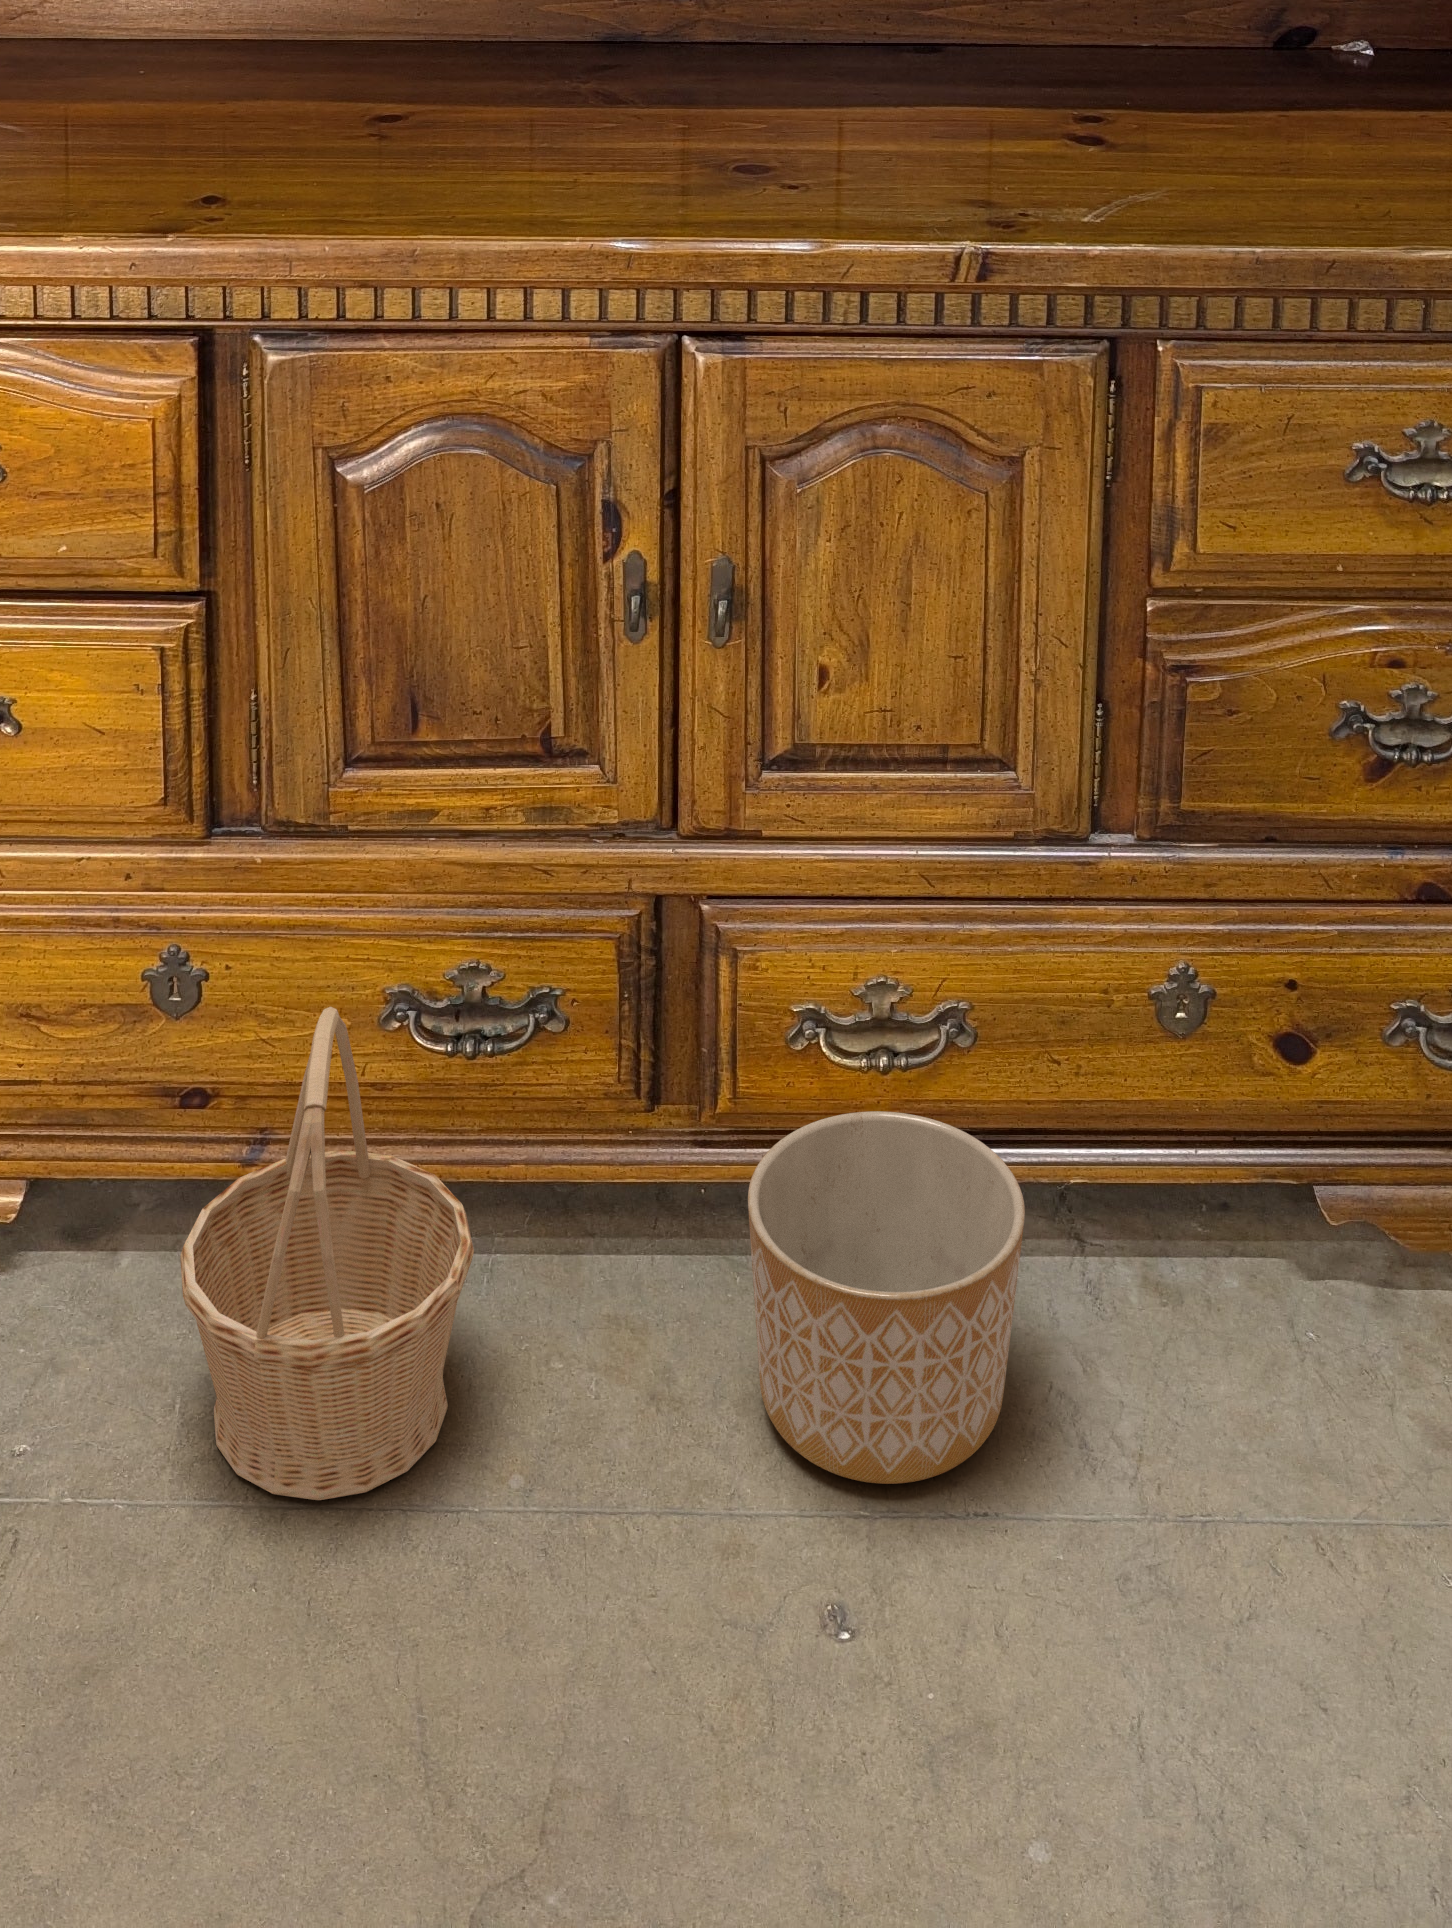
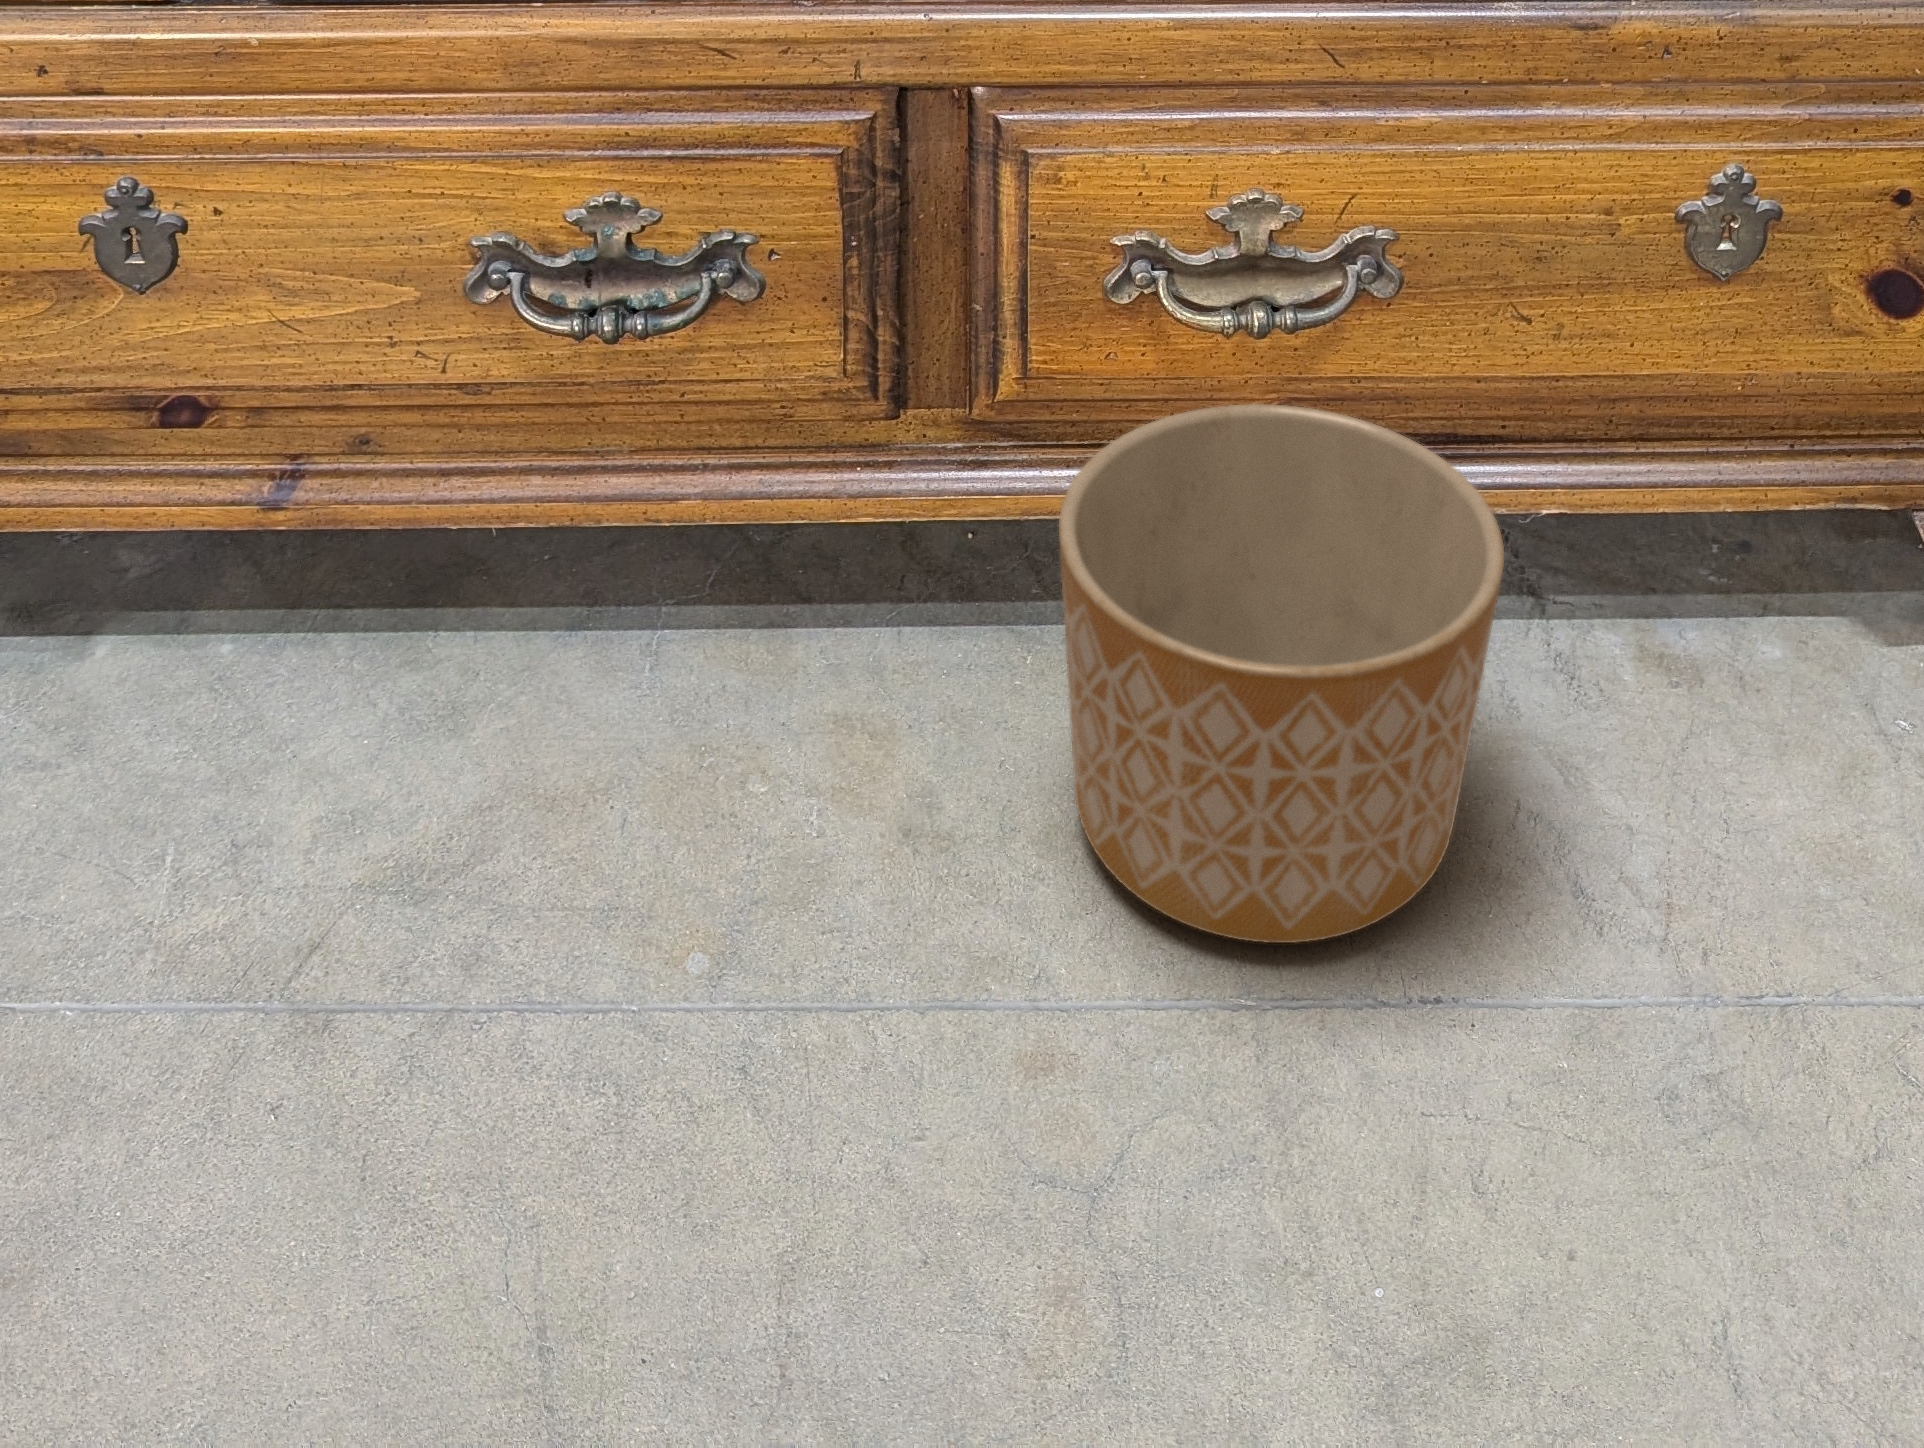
basket: present [180,1007,474,1500] -> none [152,253,623,986]

